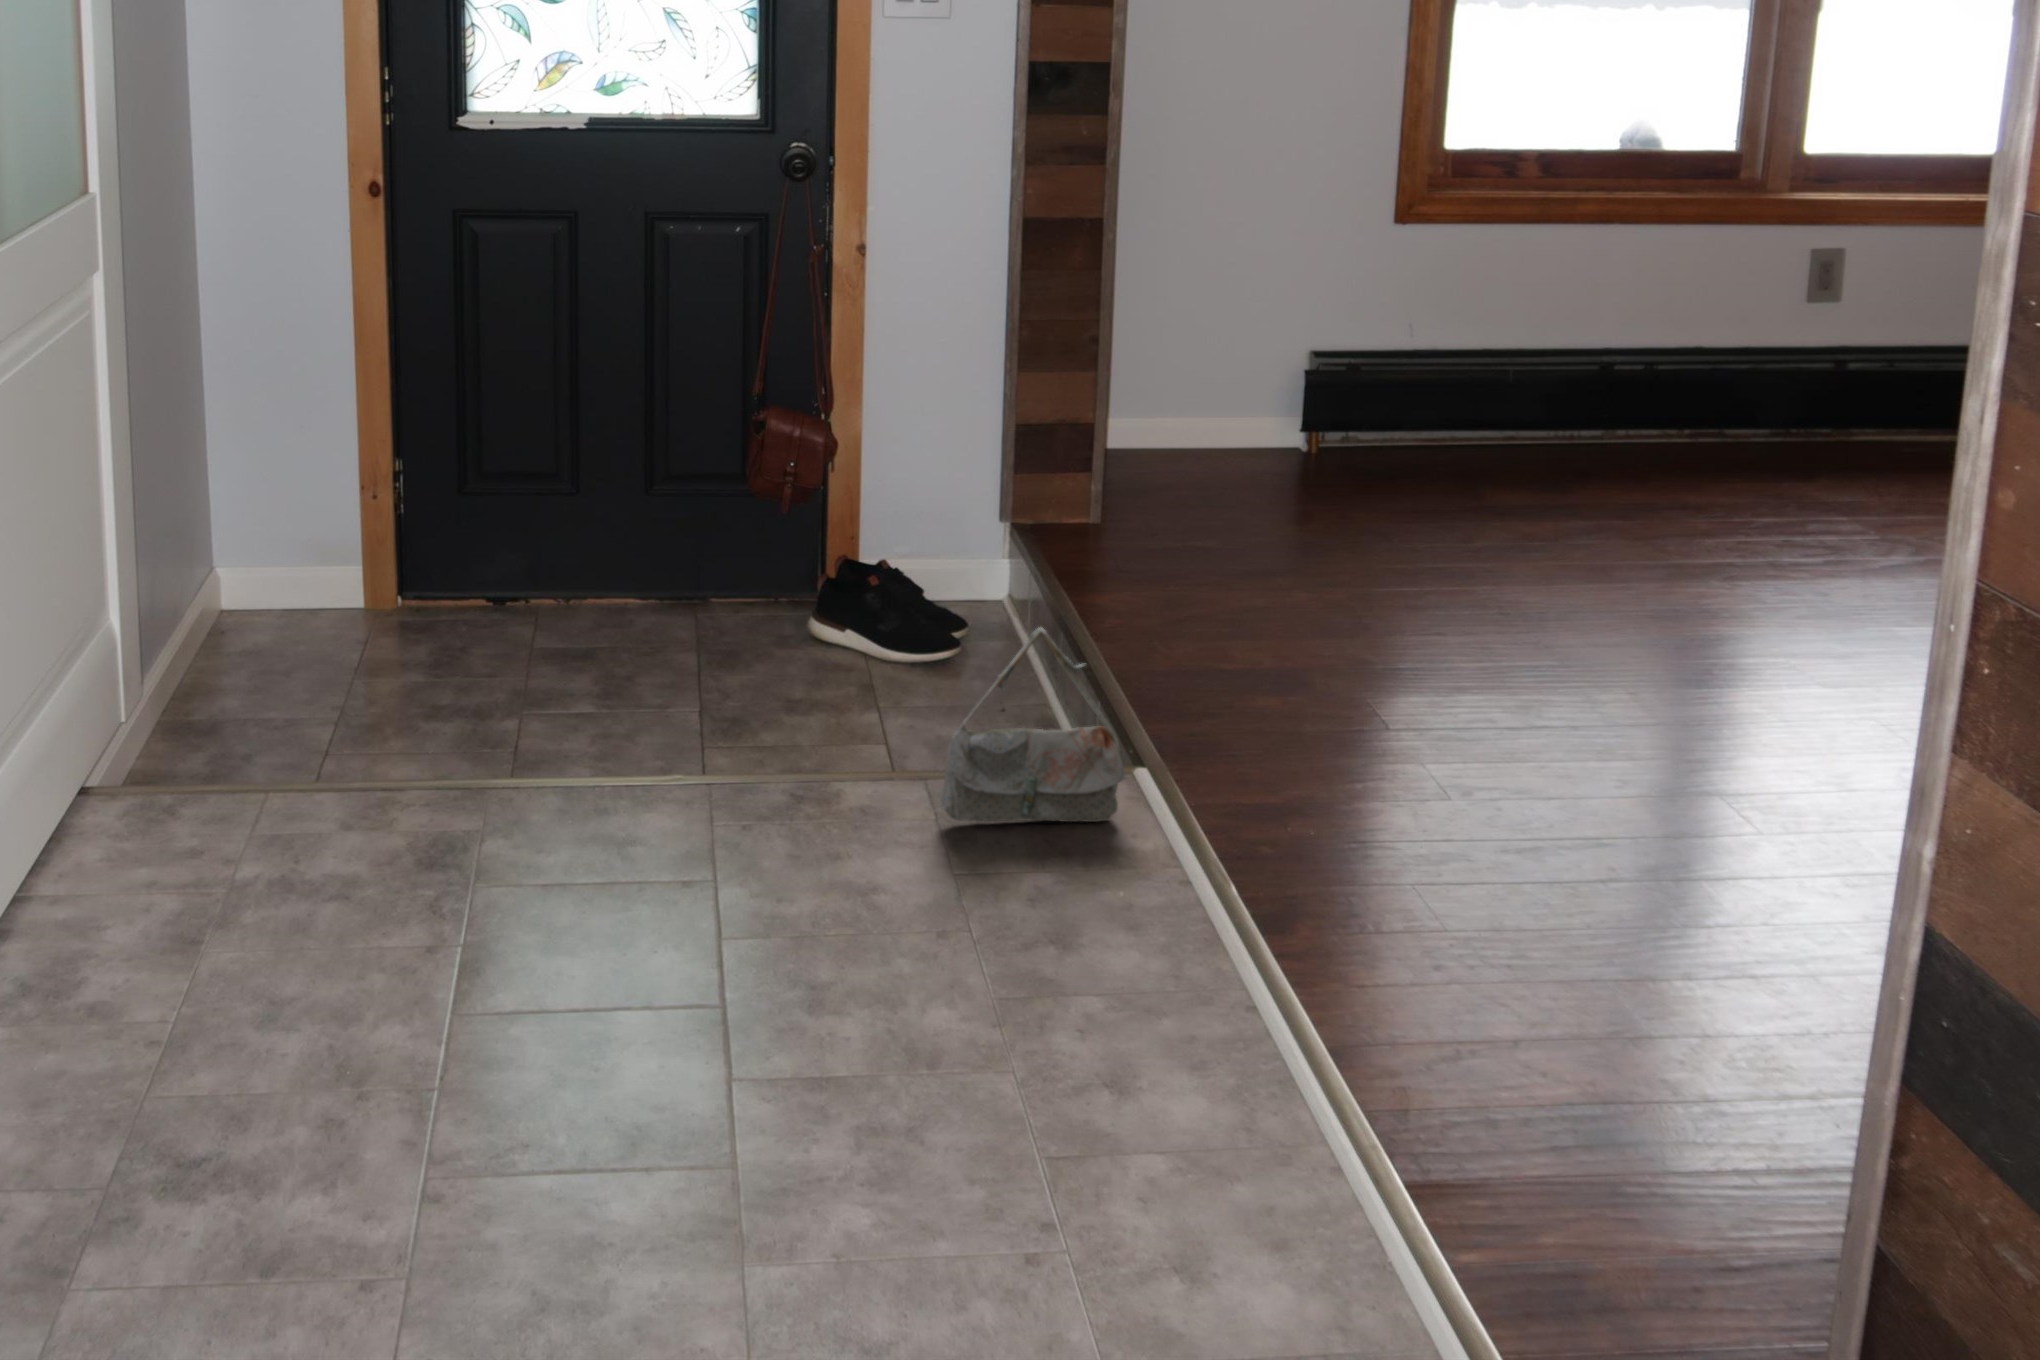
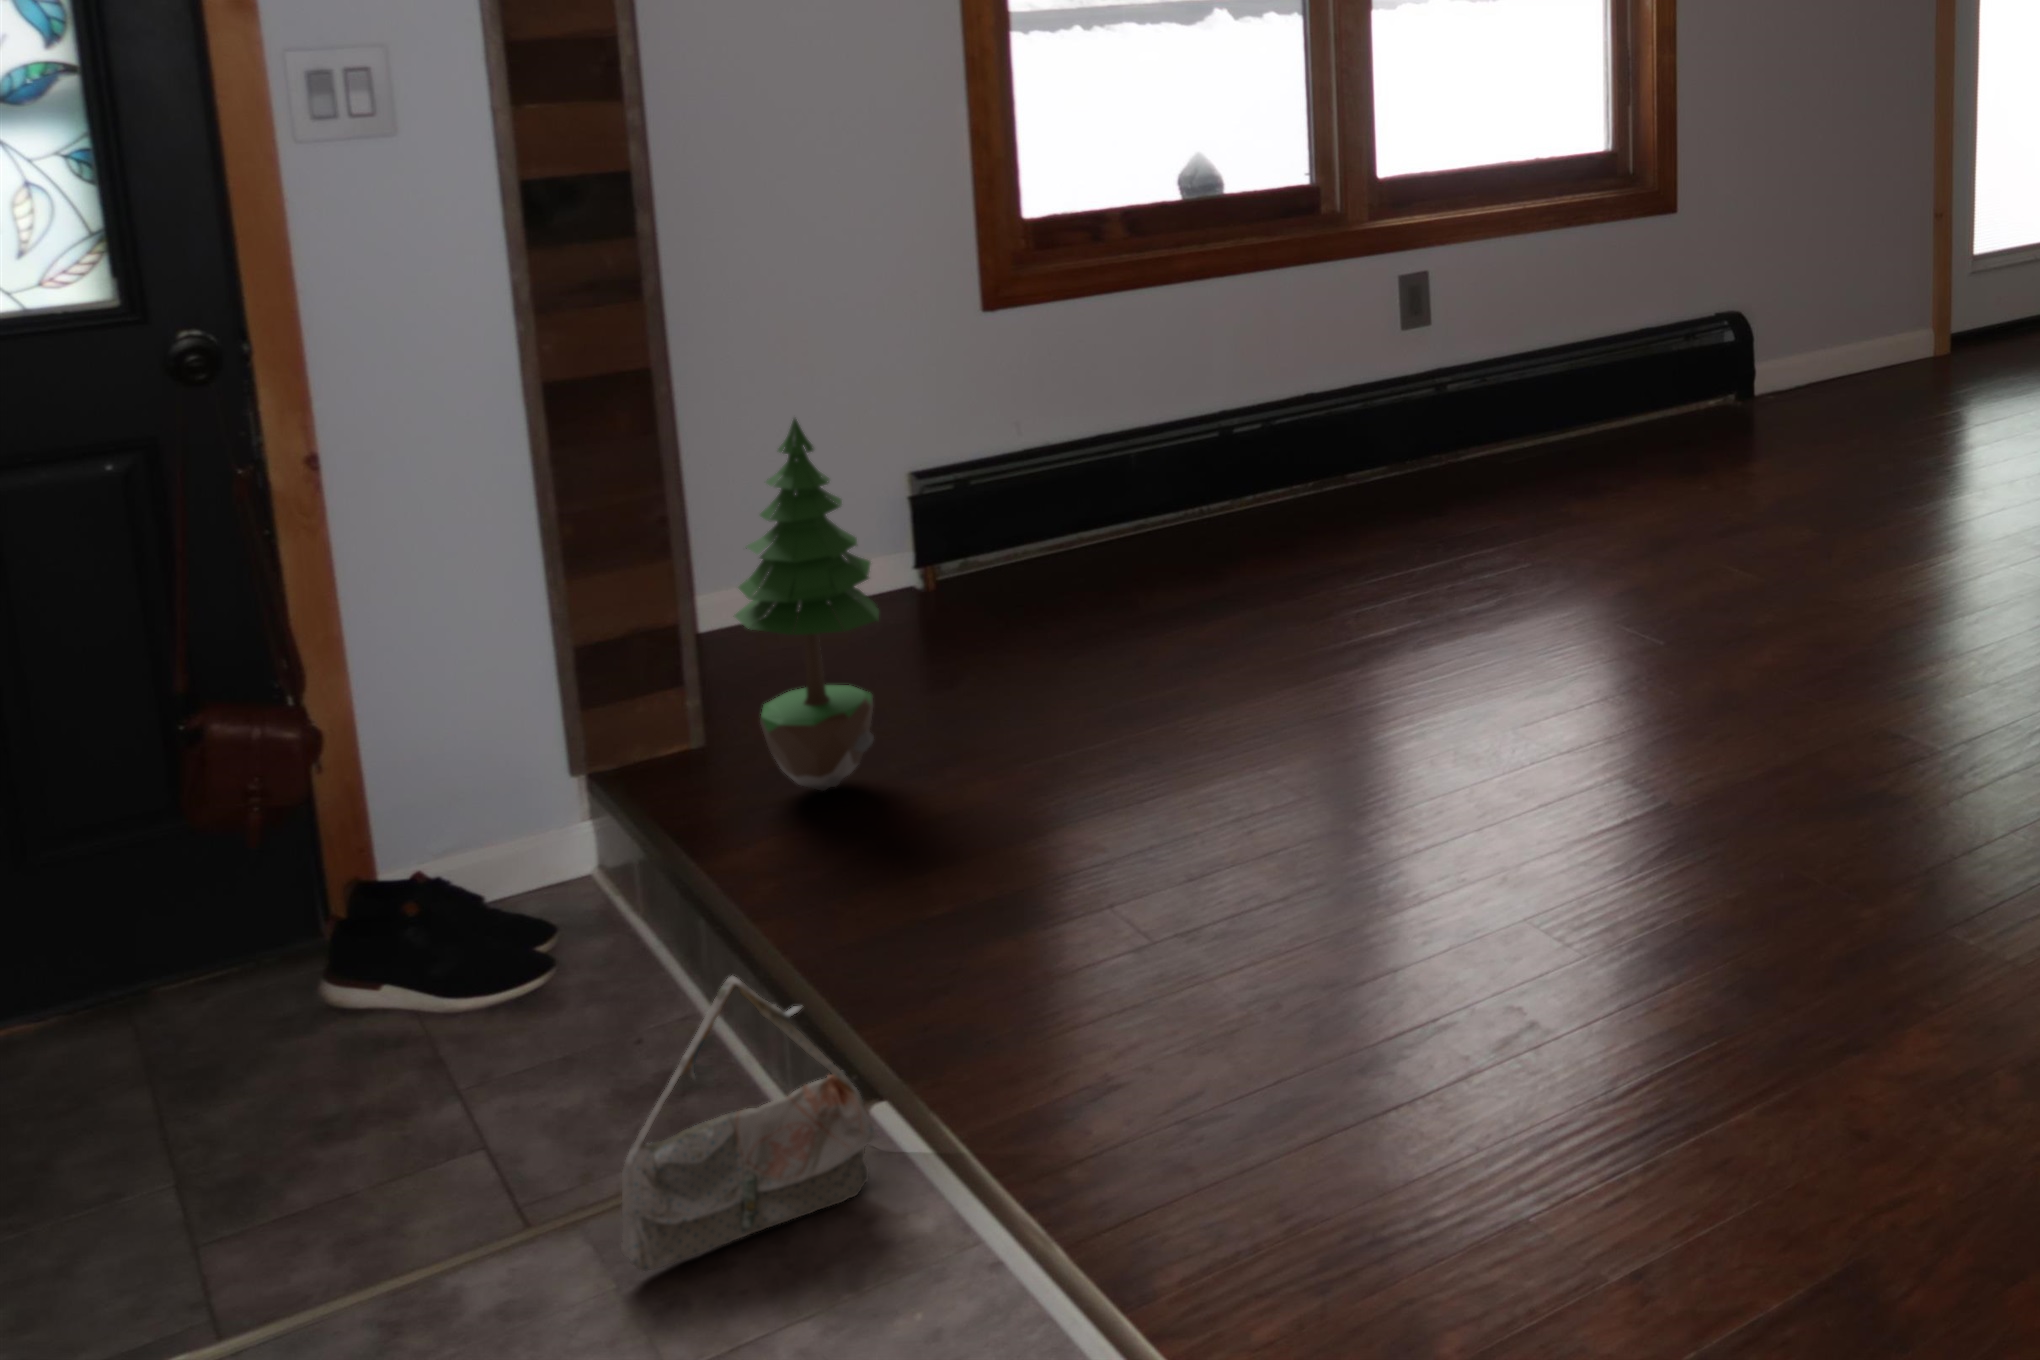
potted tree: none [1124,263,1238,569] -> present [733,419,879,791]

